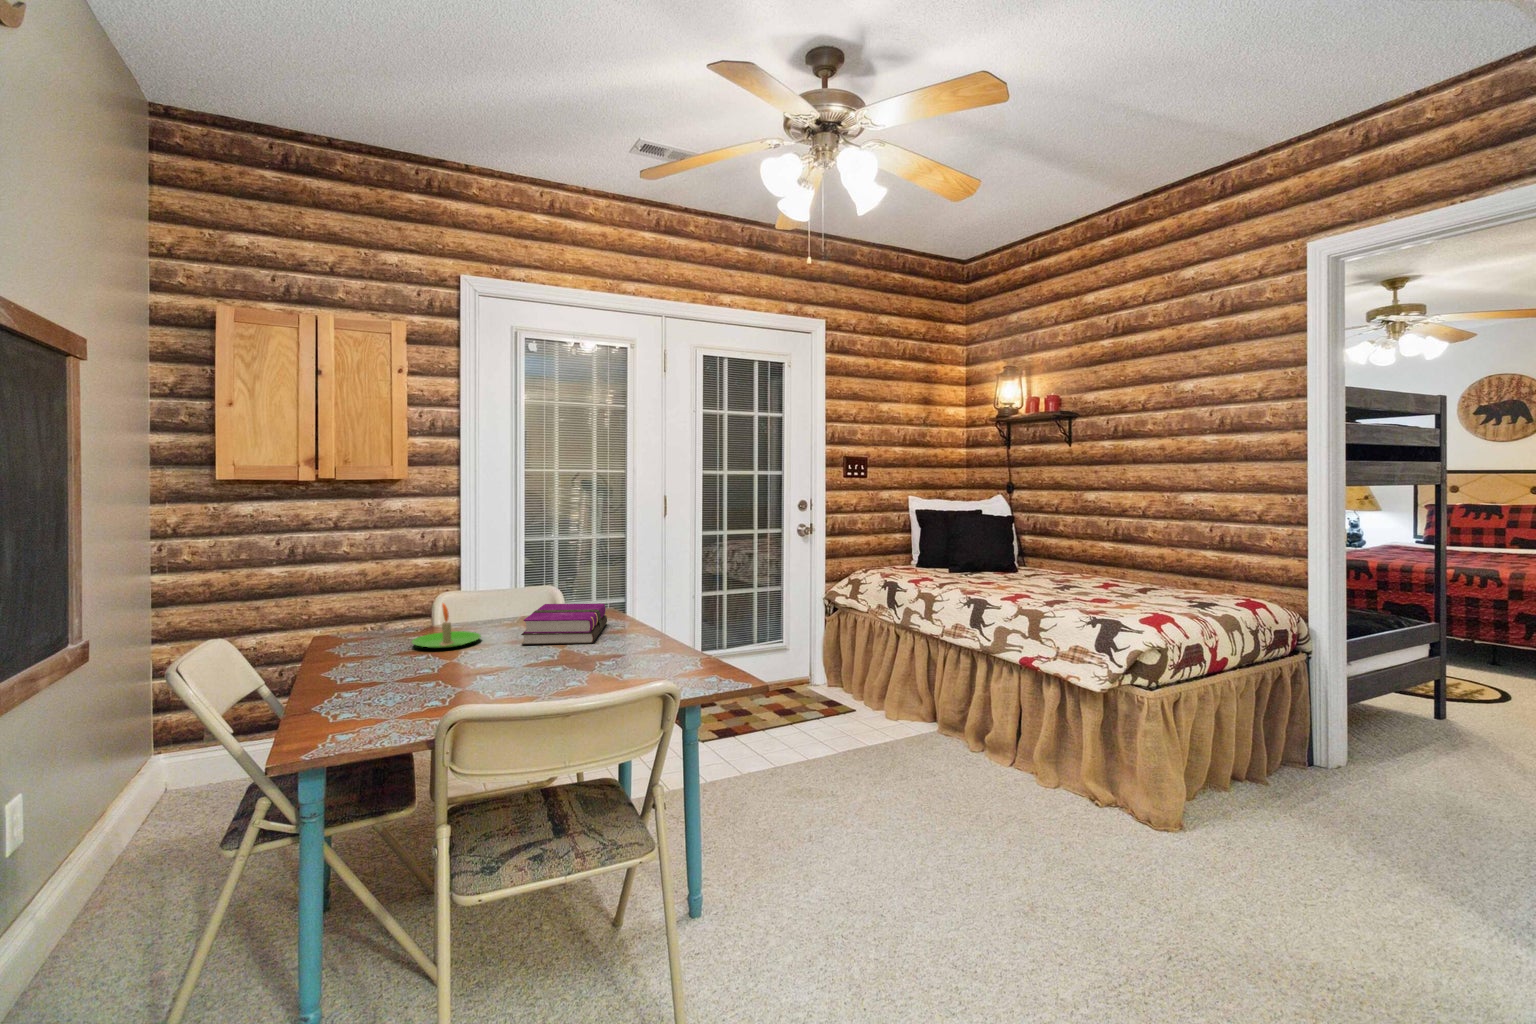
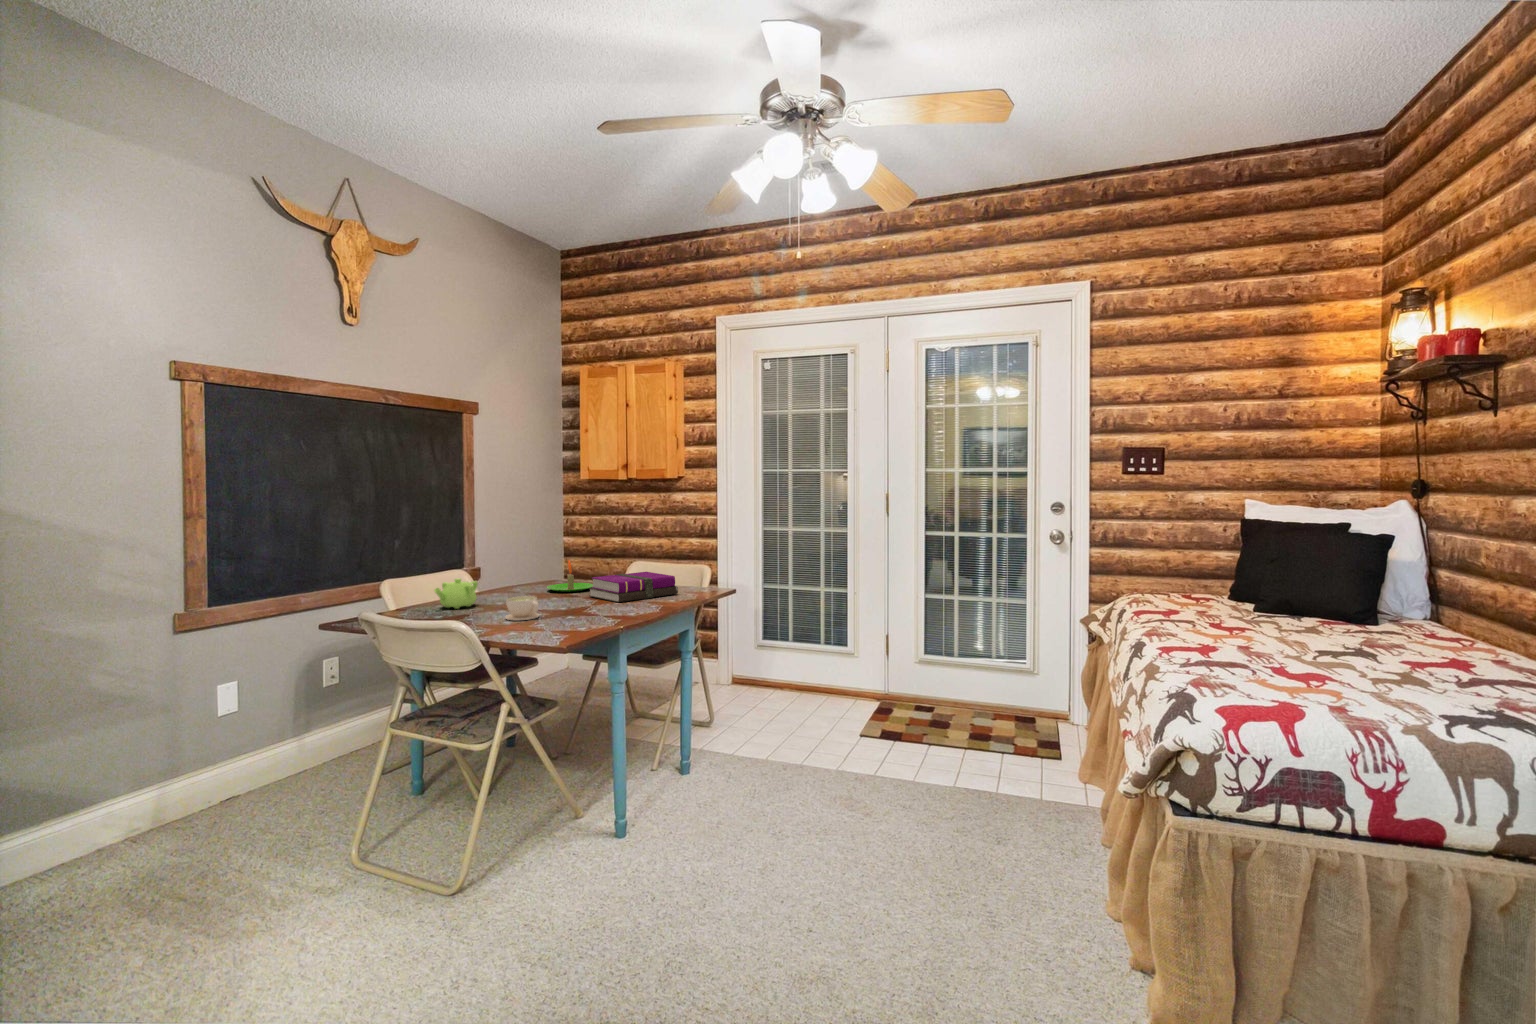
teapot: none [370,649,446,697] -> present [434,578,478,609]
coffee cup: none [558,650,605,685] -> present [506,596,539,621]

